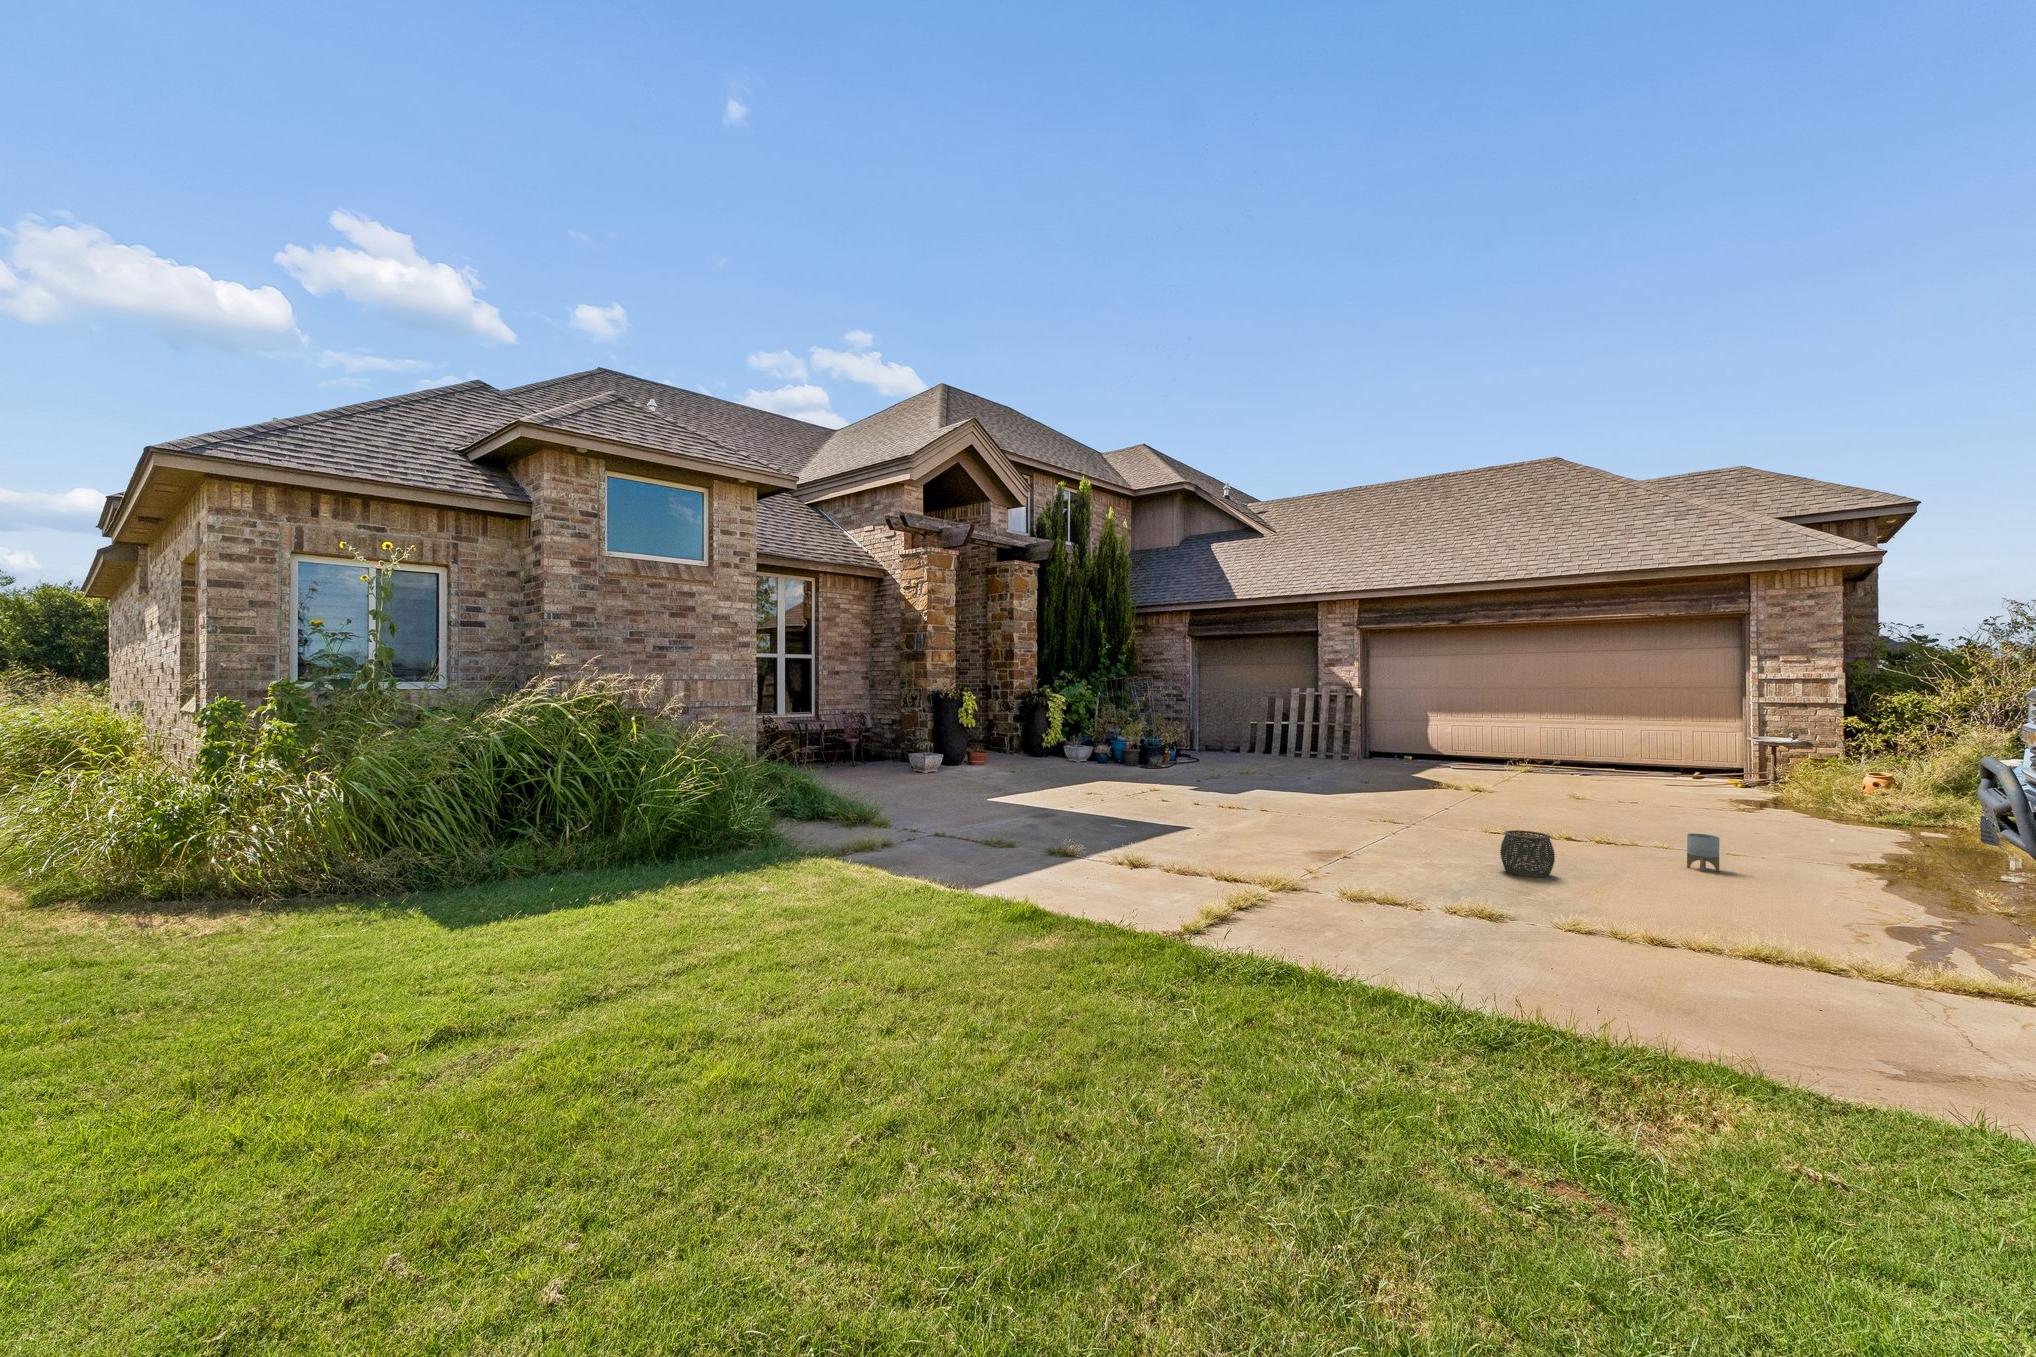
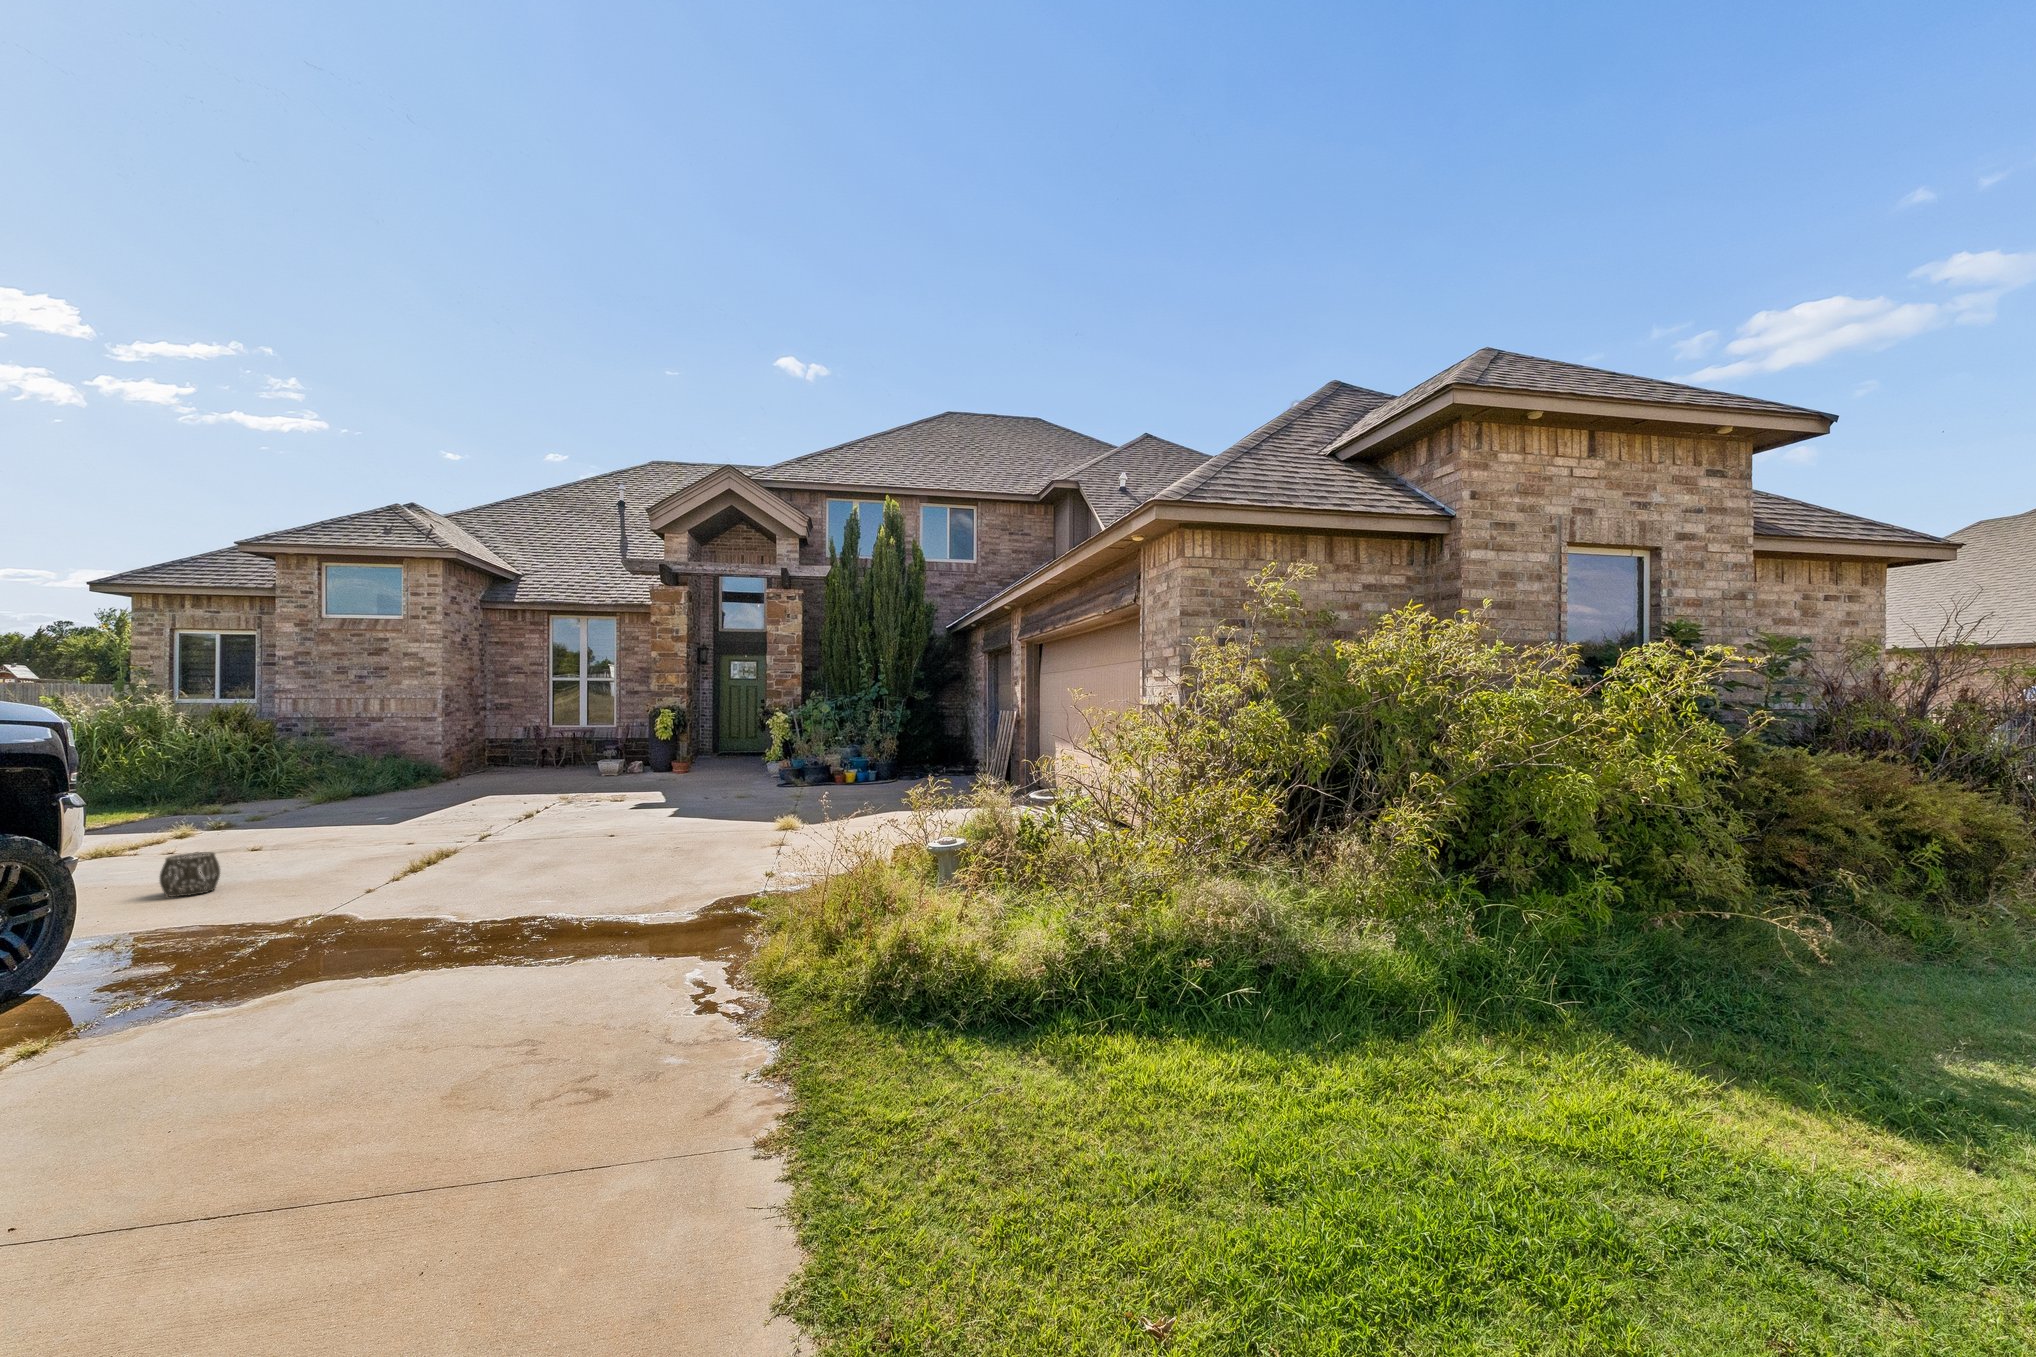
planter: present [1687,833,1719,872] -> none [256,877,292,920]

